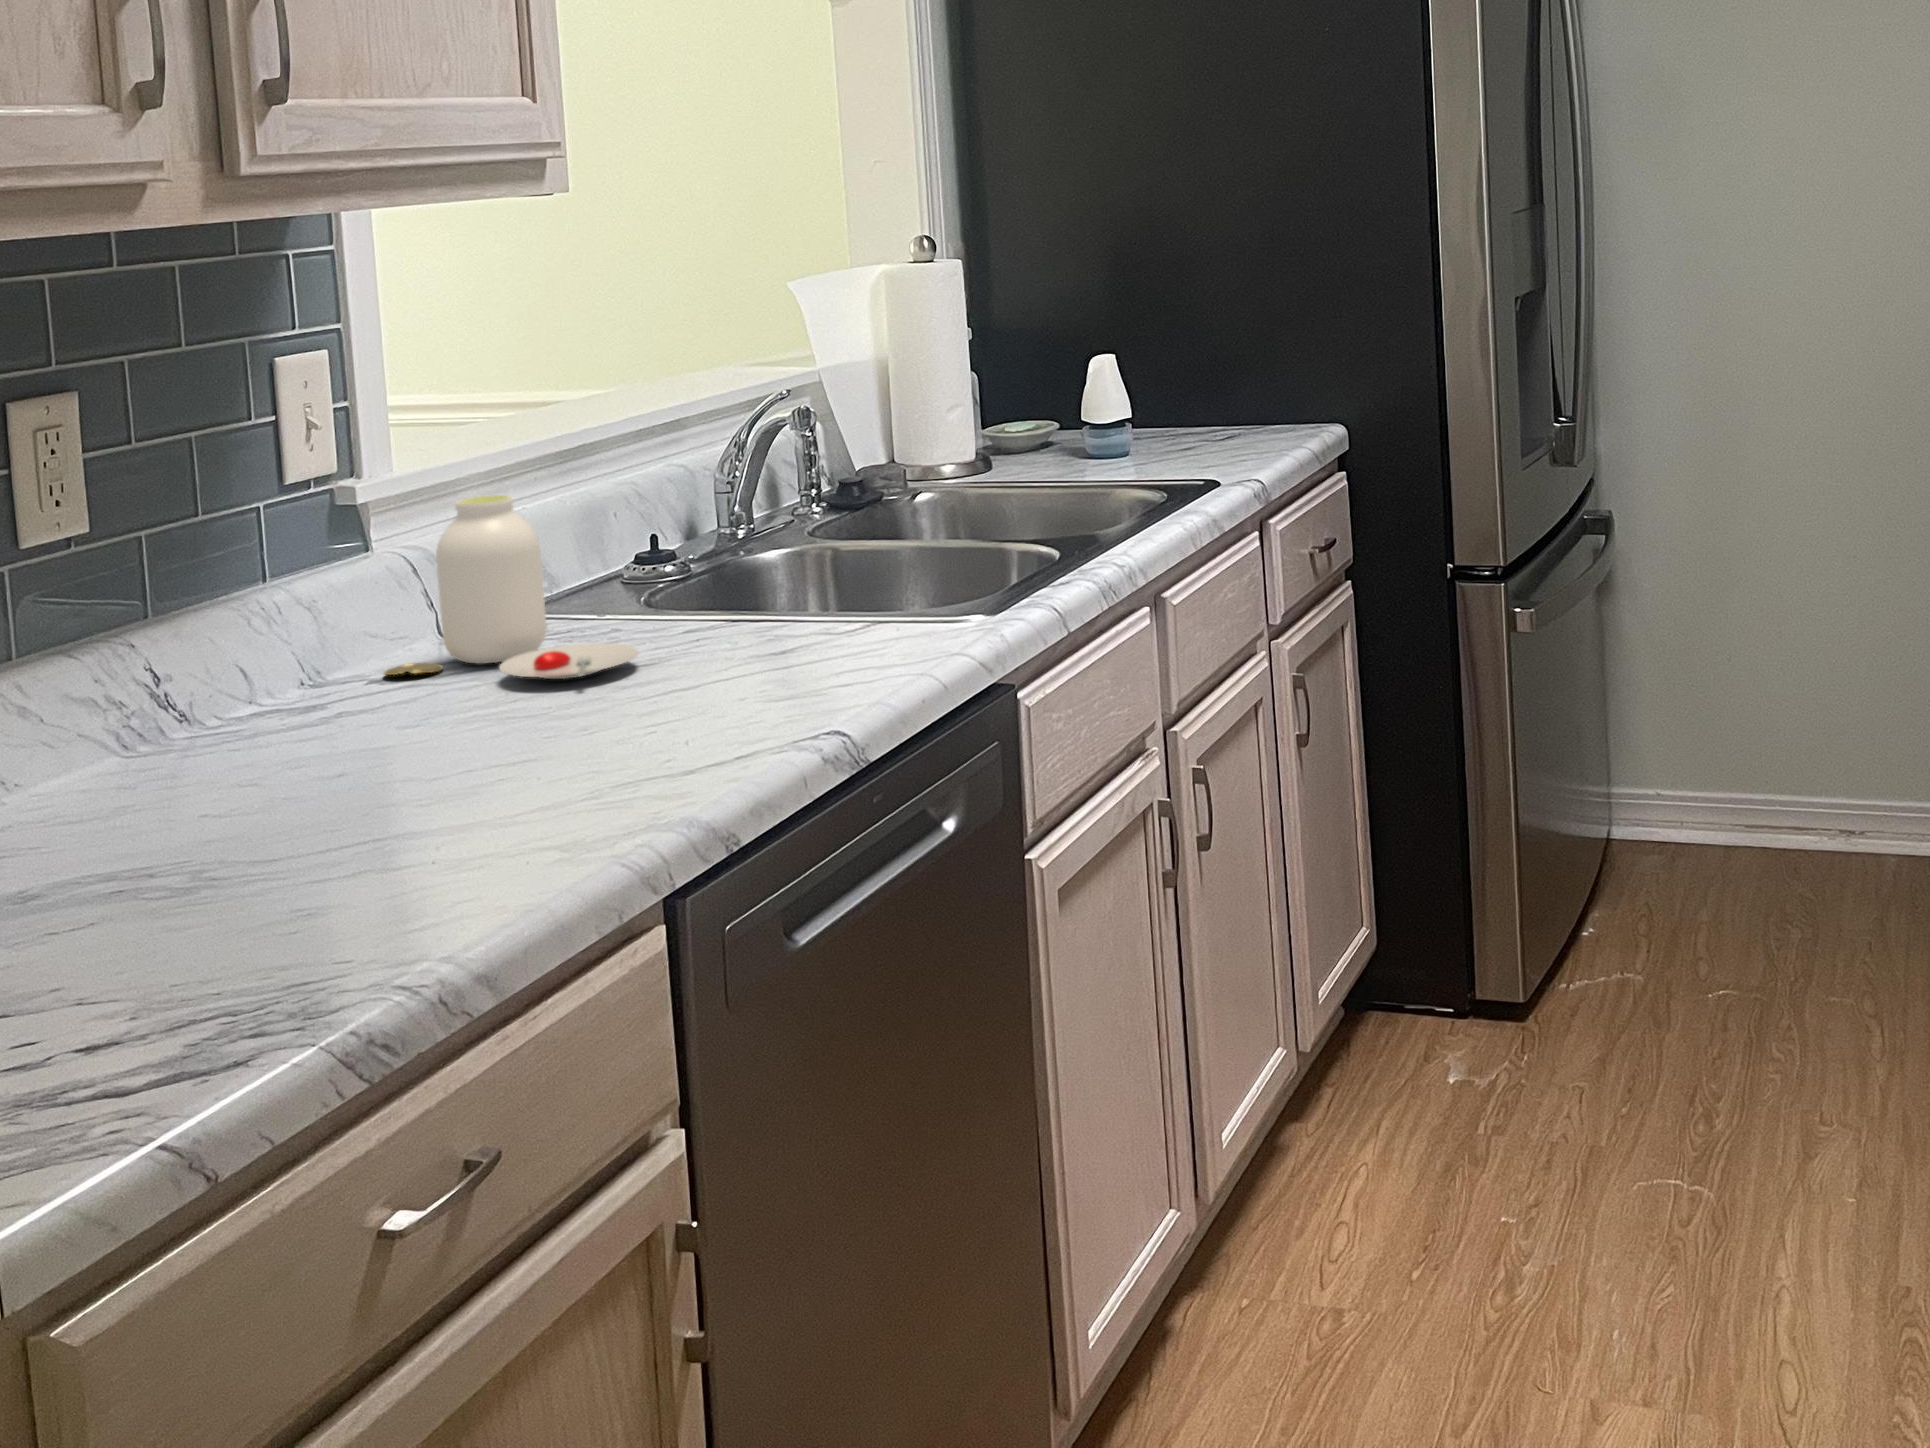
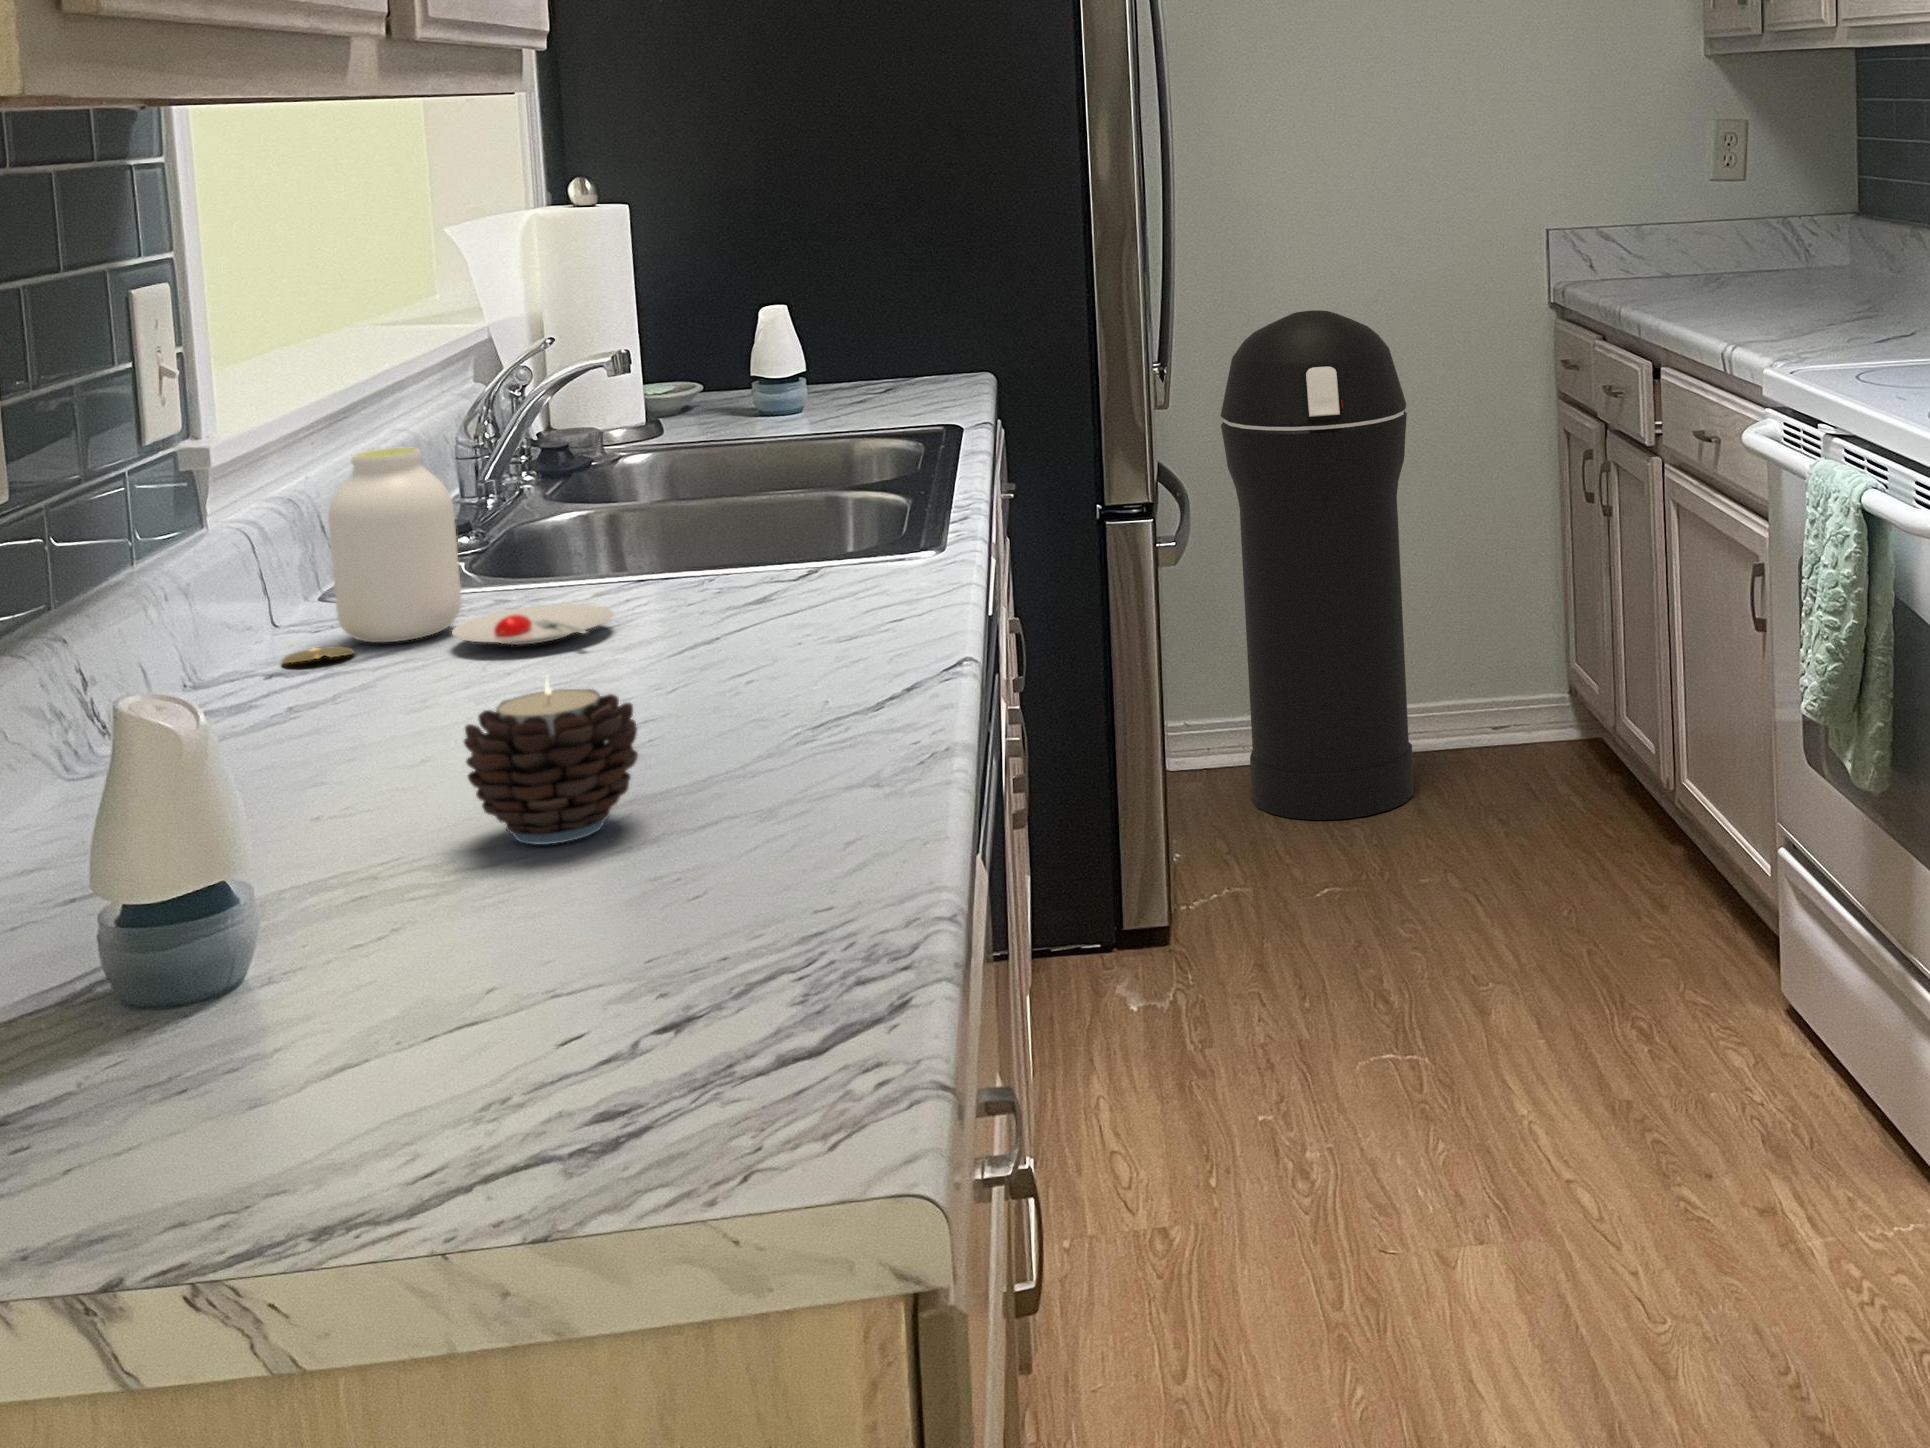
trash can: none [1671,364,1882,908] -> present [1221,310,1414,820]
candle: none [182,733,346,883] -> present [464,677,638,845]

